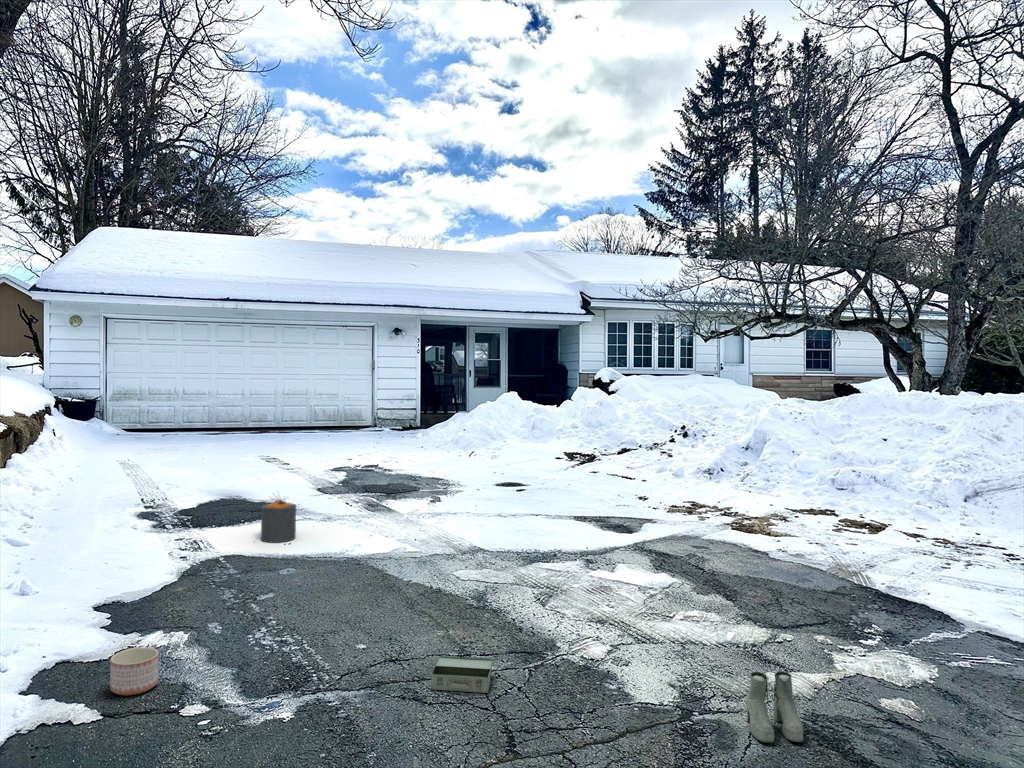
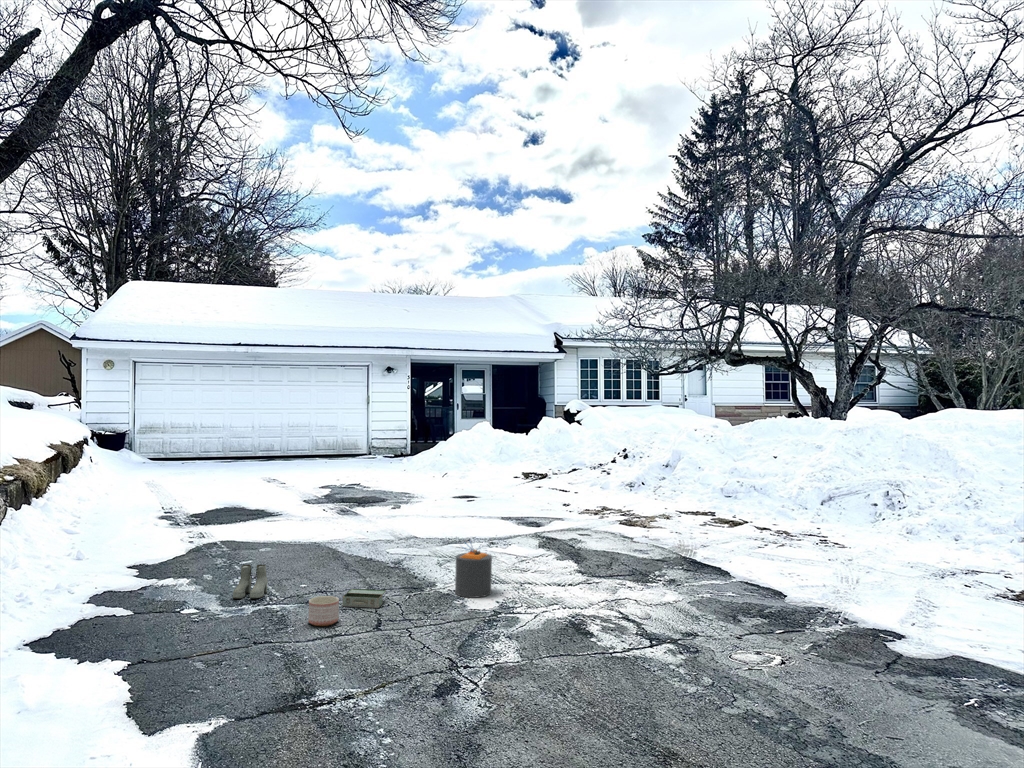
trash can: present [261,499,296,543] -> present [455,540,492,598]
planter: present [110,647,159,696] -> present [309,596,339,626]
boots: present [746,671,803,743] -> present [233,564,268,599]

